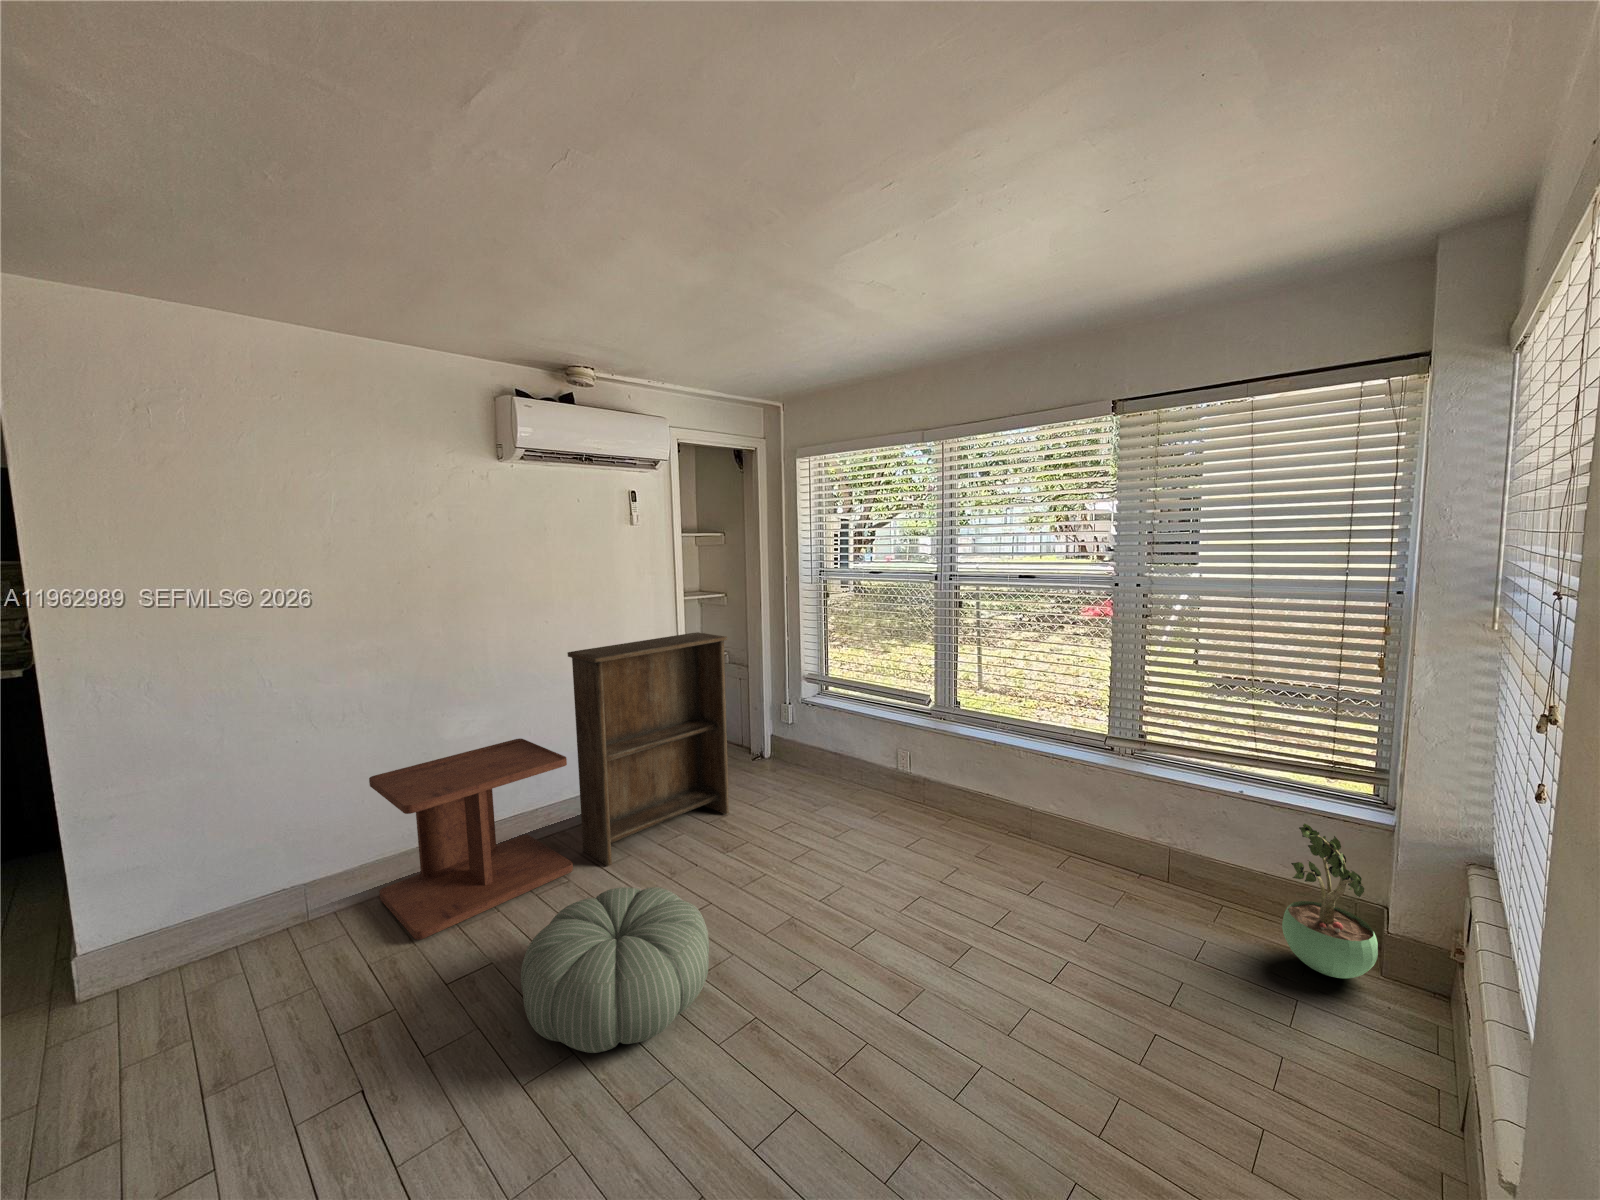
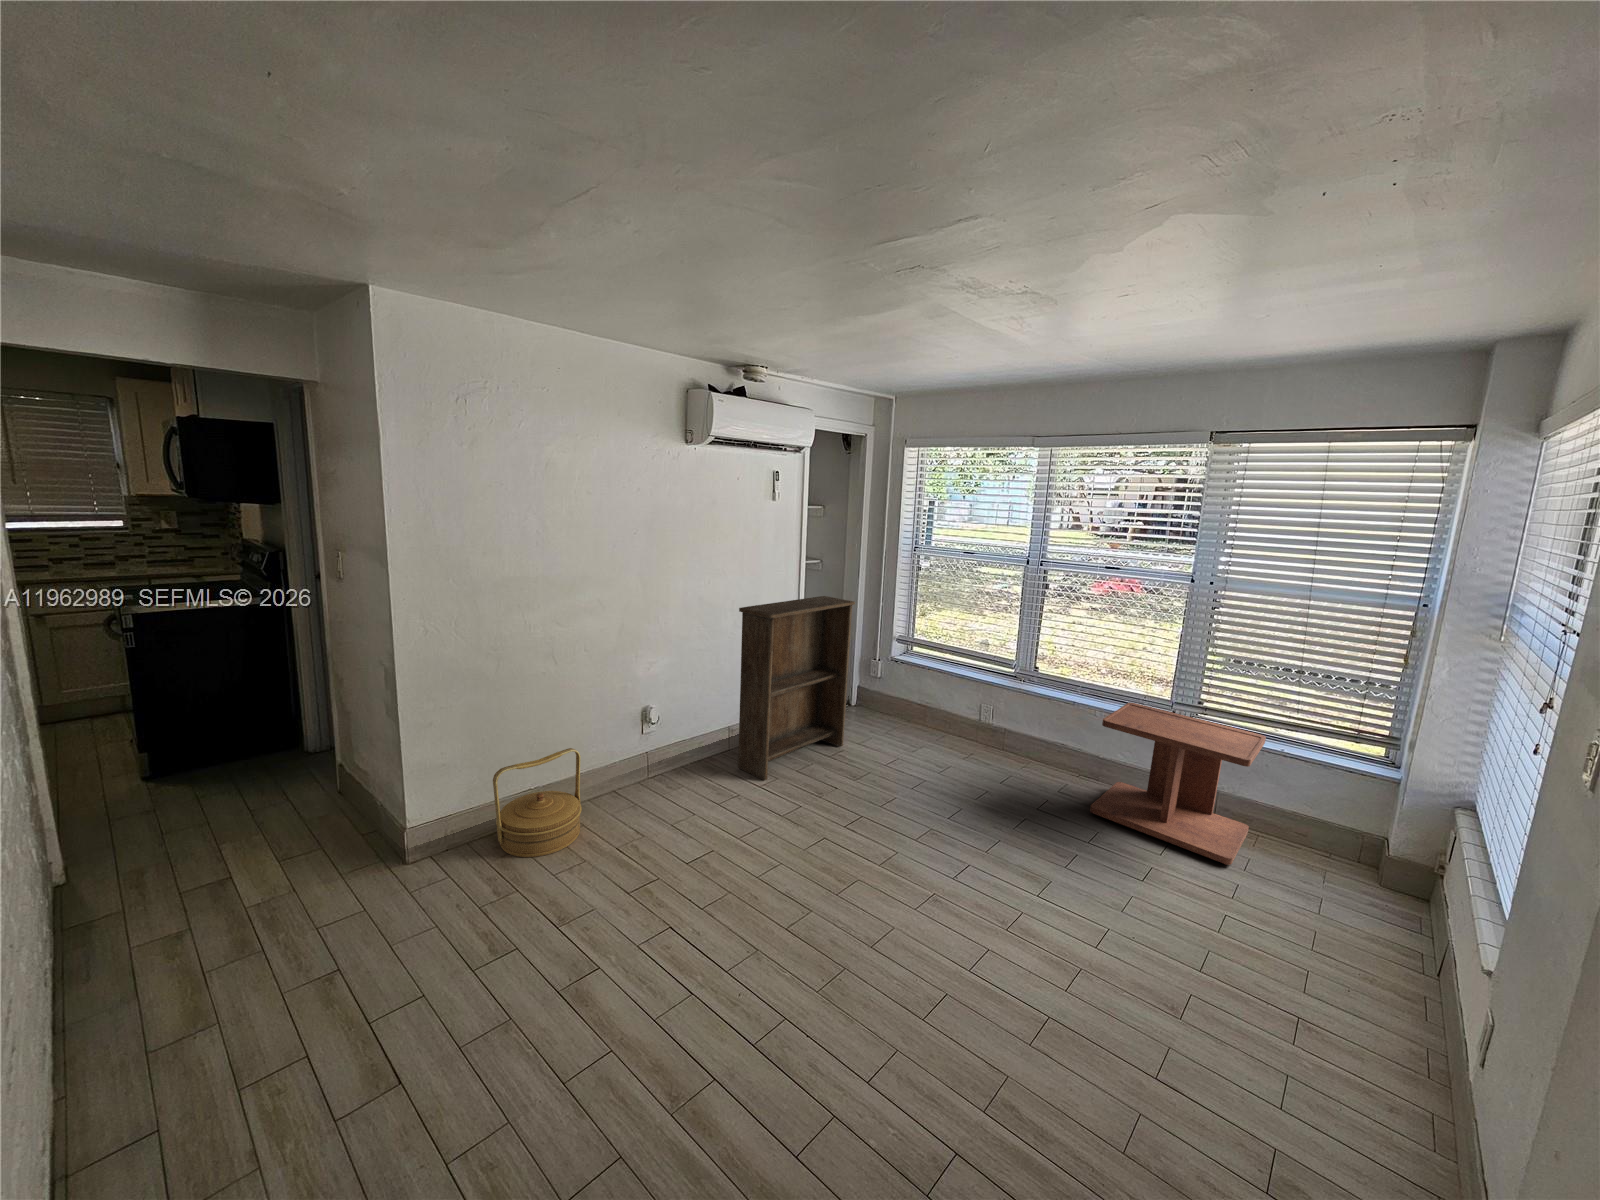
side table: present [369,739,573,940] -> present [1090,703,1266,865]
potted plant: present [1282,824,1378,978] -> none [1307,774,1380,885]
woven basket: none [180,845,331,1000] -> present [493,748,581,857]
pouf: present [521,887,709,1053] -> none [758,793,893,903]

